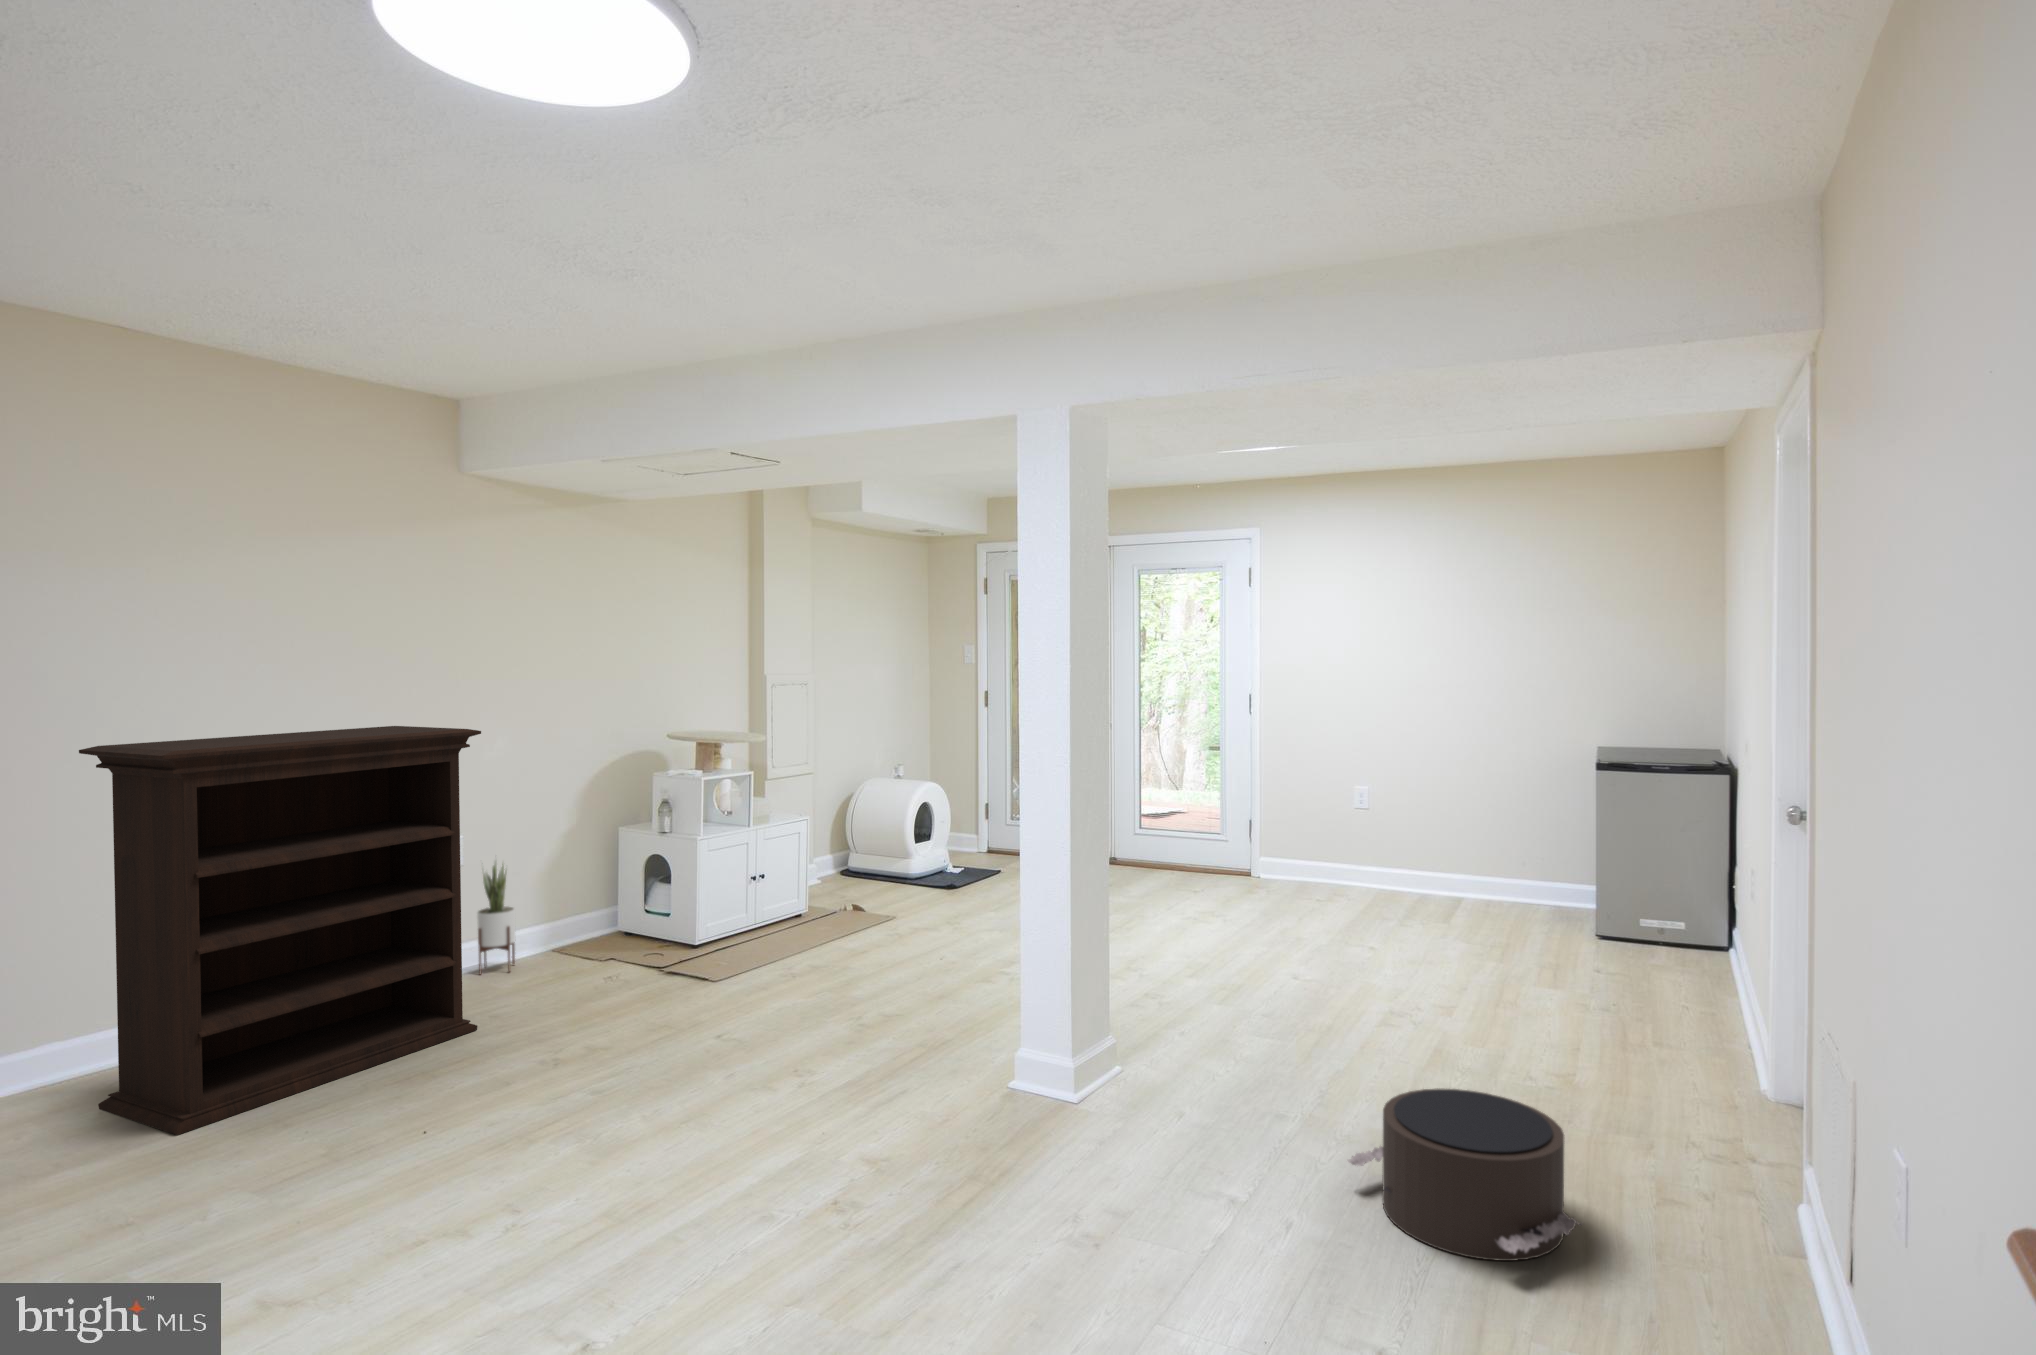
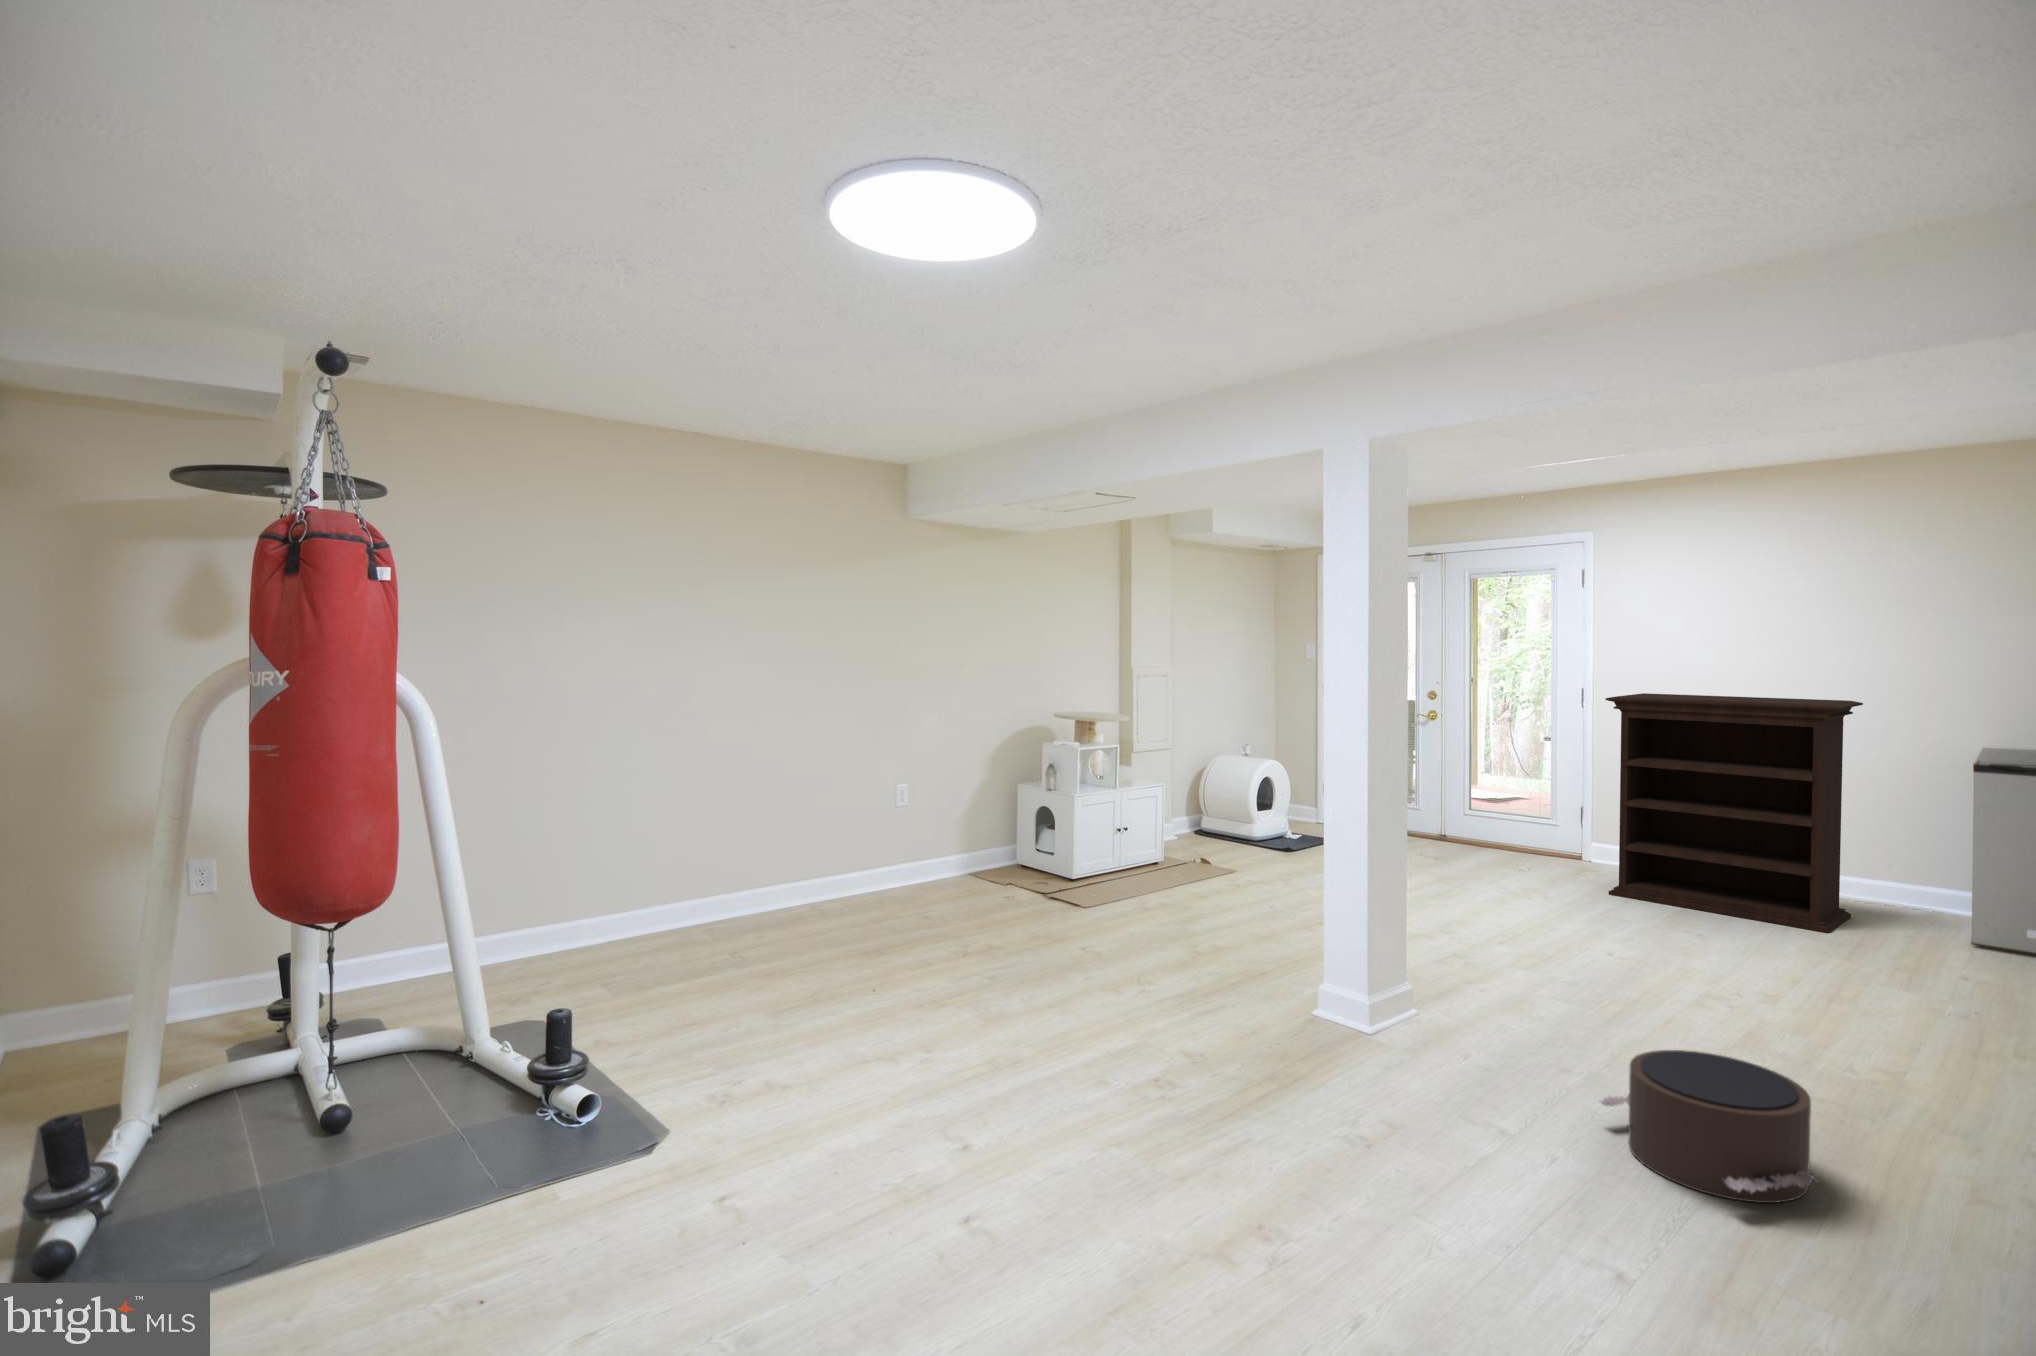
bookshelf: present [79,726,481,1135] -> present [1605,693,1863,933]
potted plant: present [477,860,515,974] -> none [919,802,944,889]

